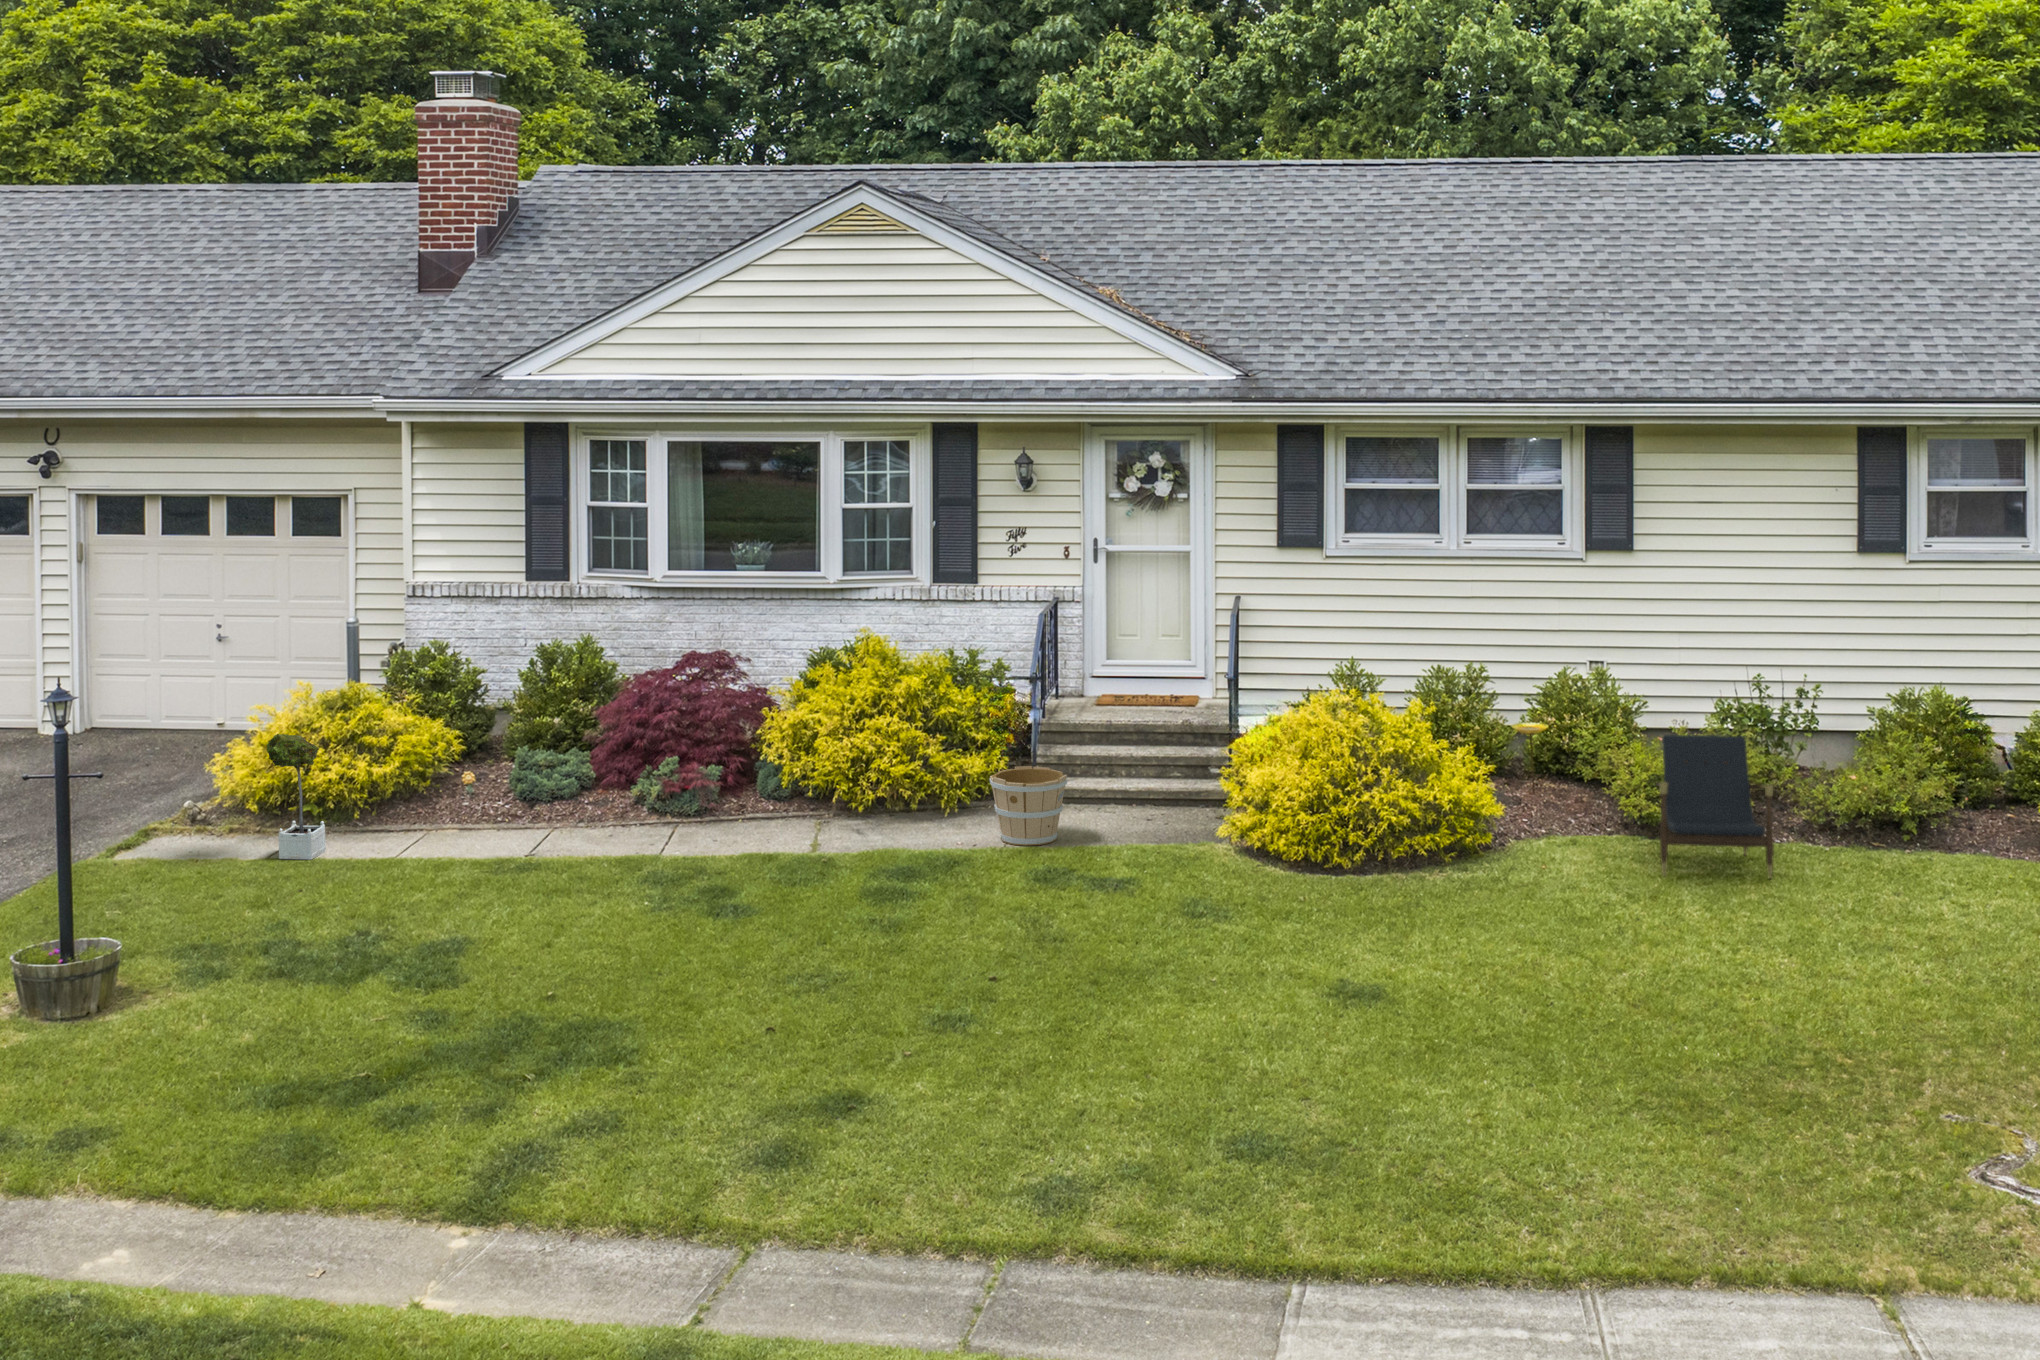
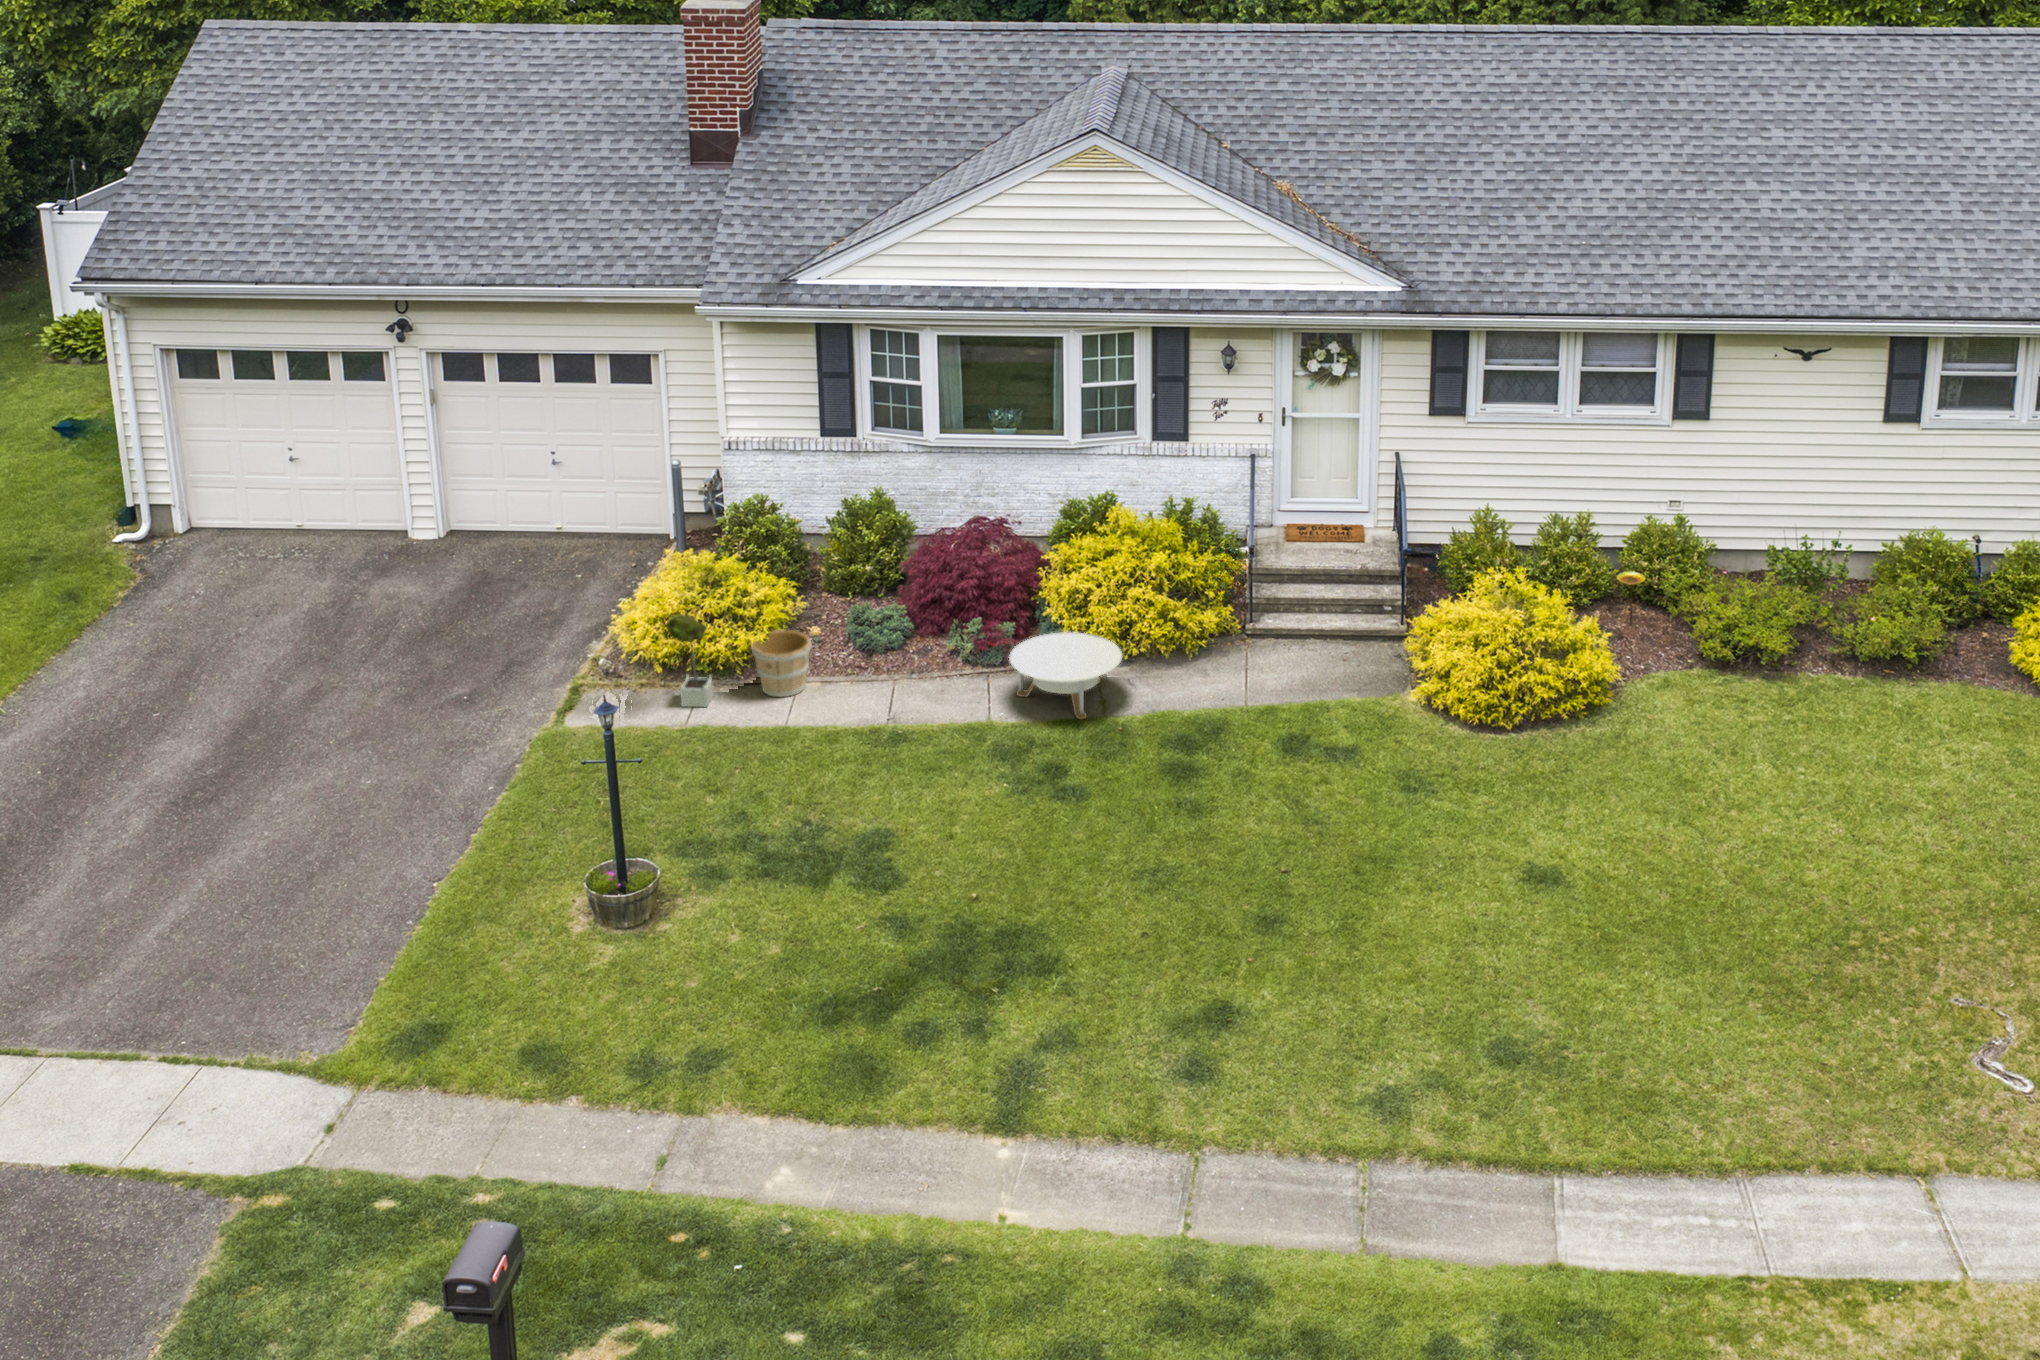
lounge chair: present [1656,735,1774,879] -> none [1728,603,1819,719]
wooden bucket: present [989,766,1067,846] -> present [751,629,812,697]
round table: none [705,781,854,872] -> present [1009,632,1122,719]

